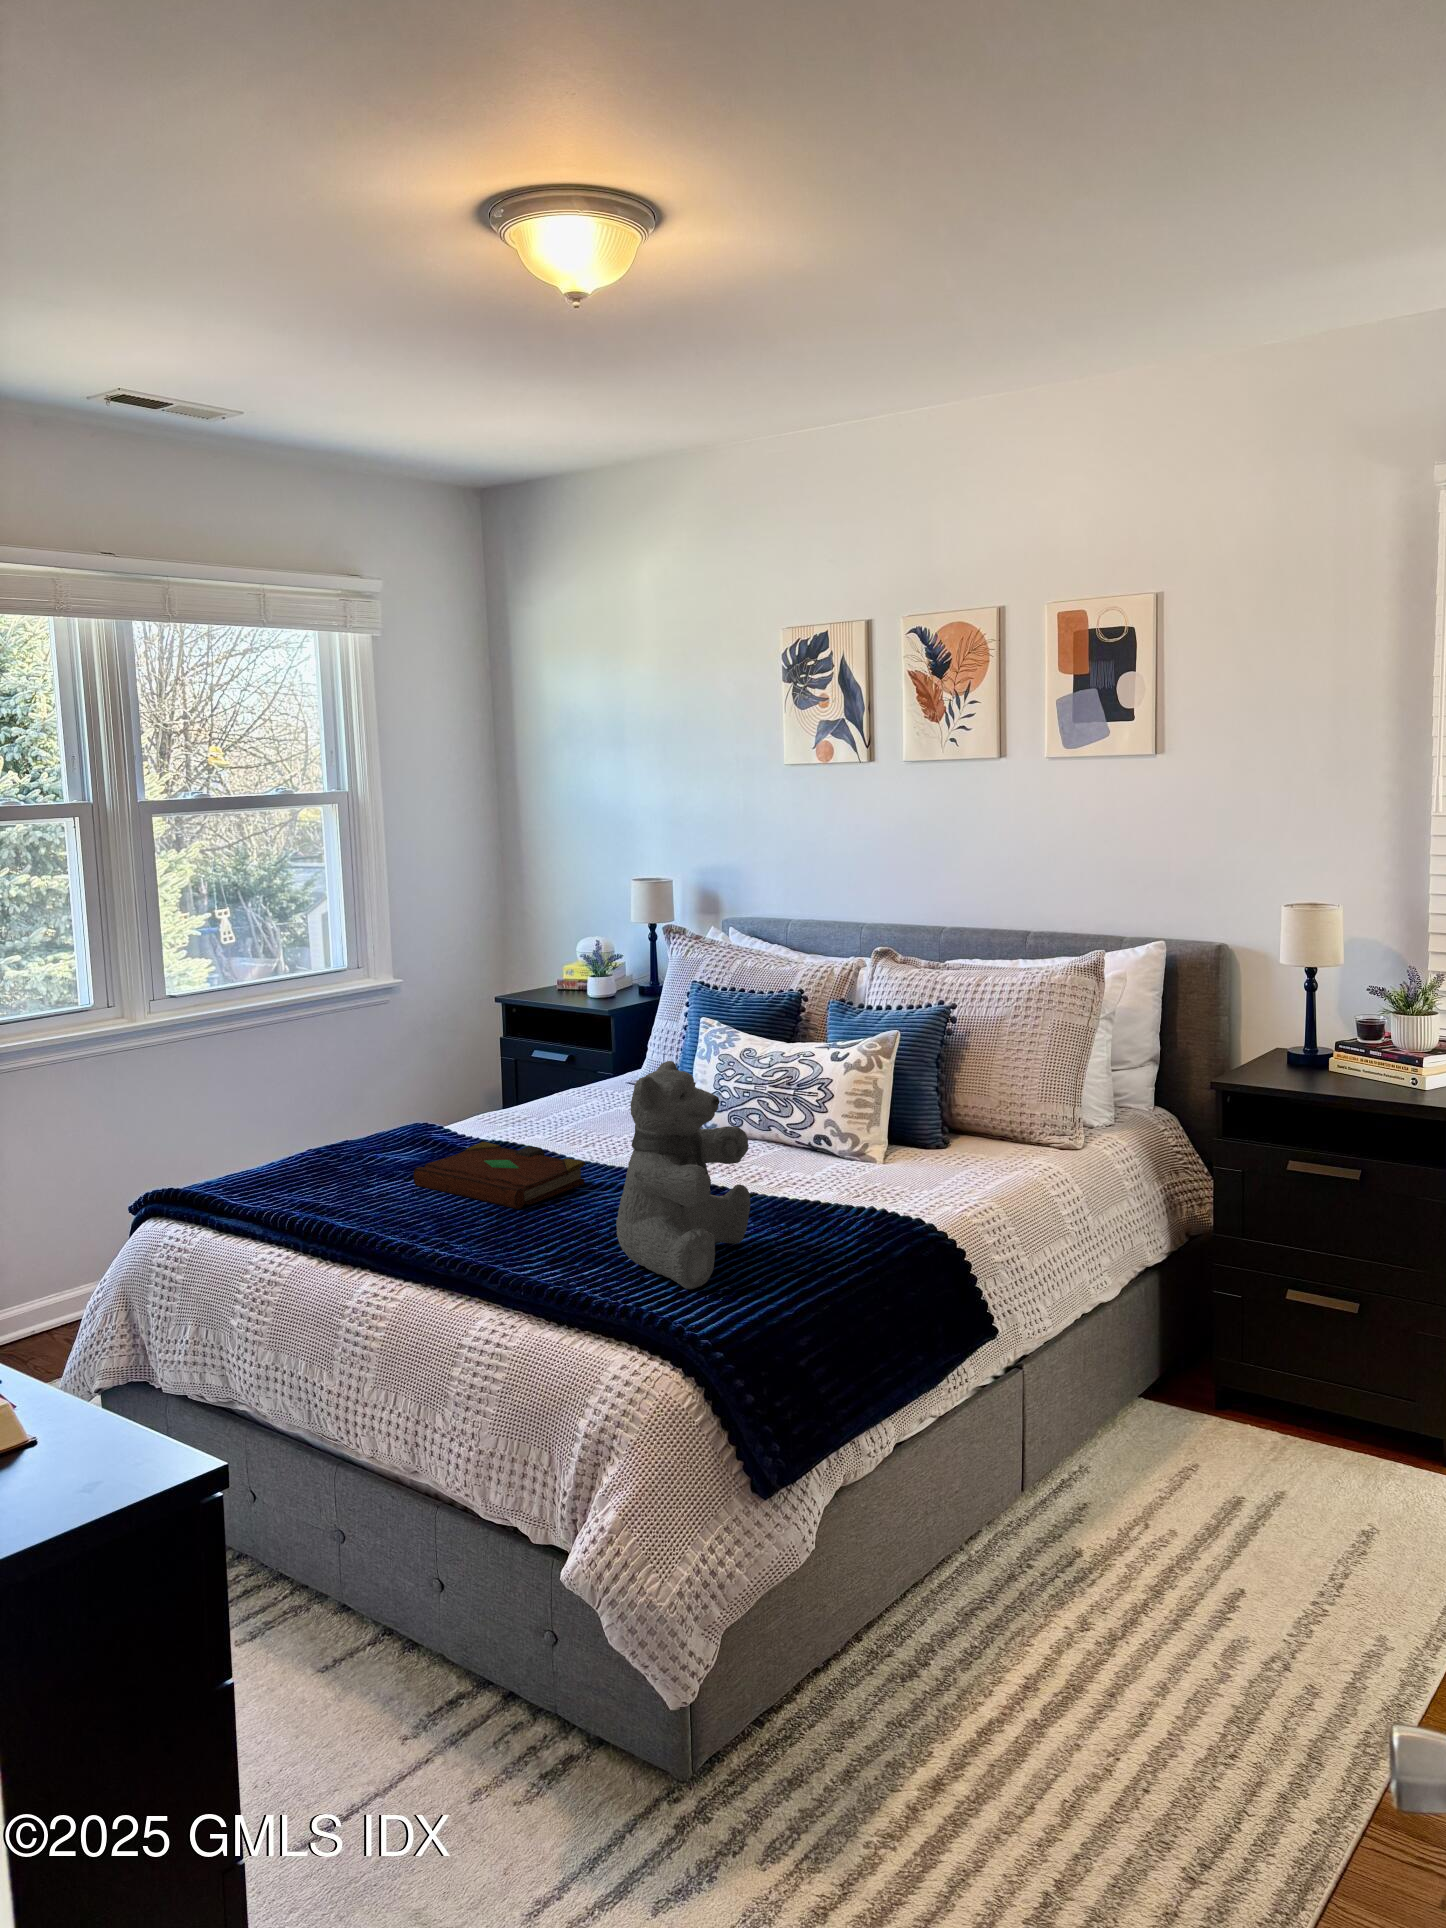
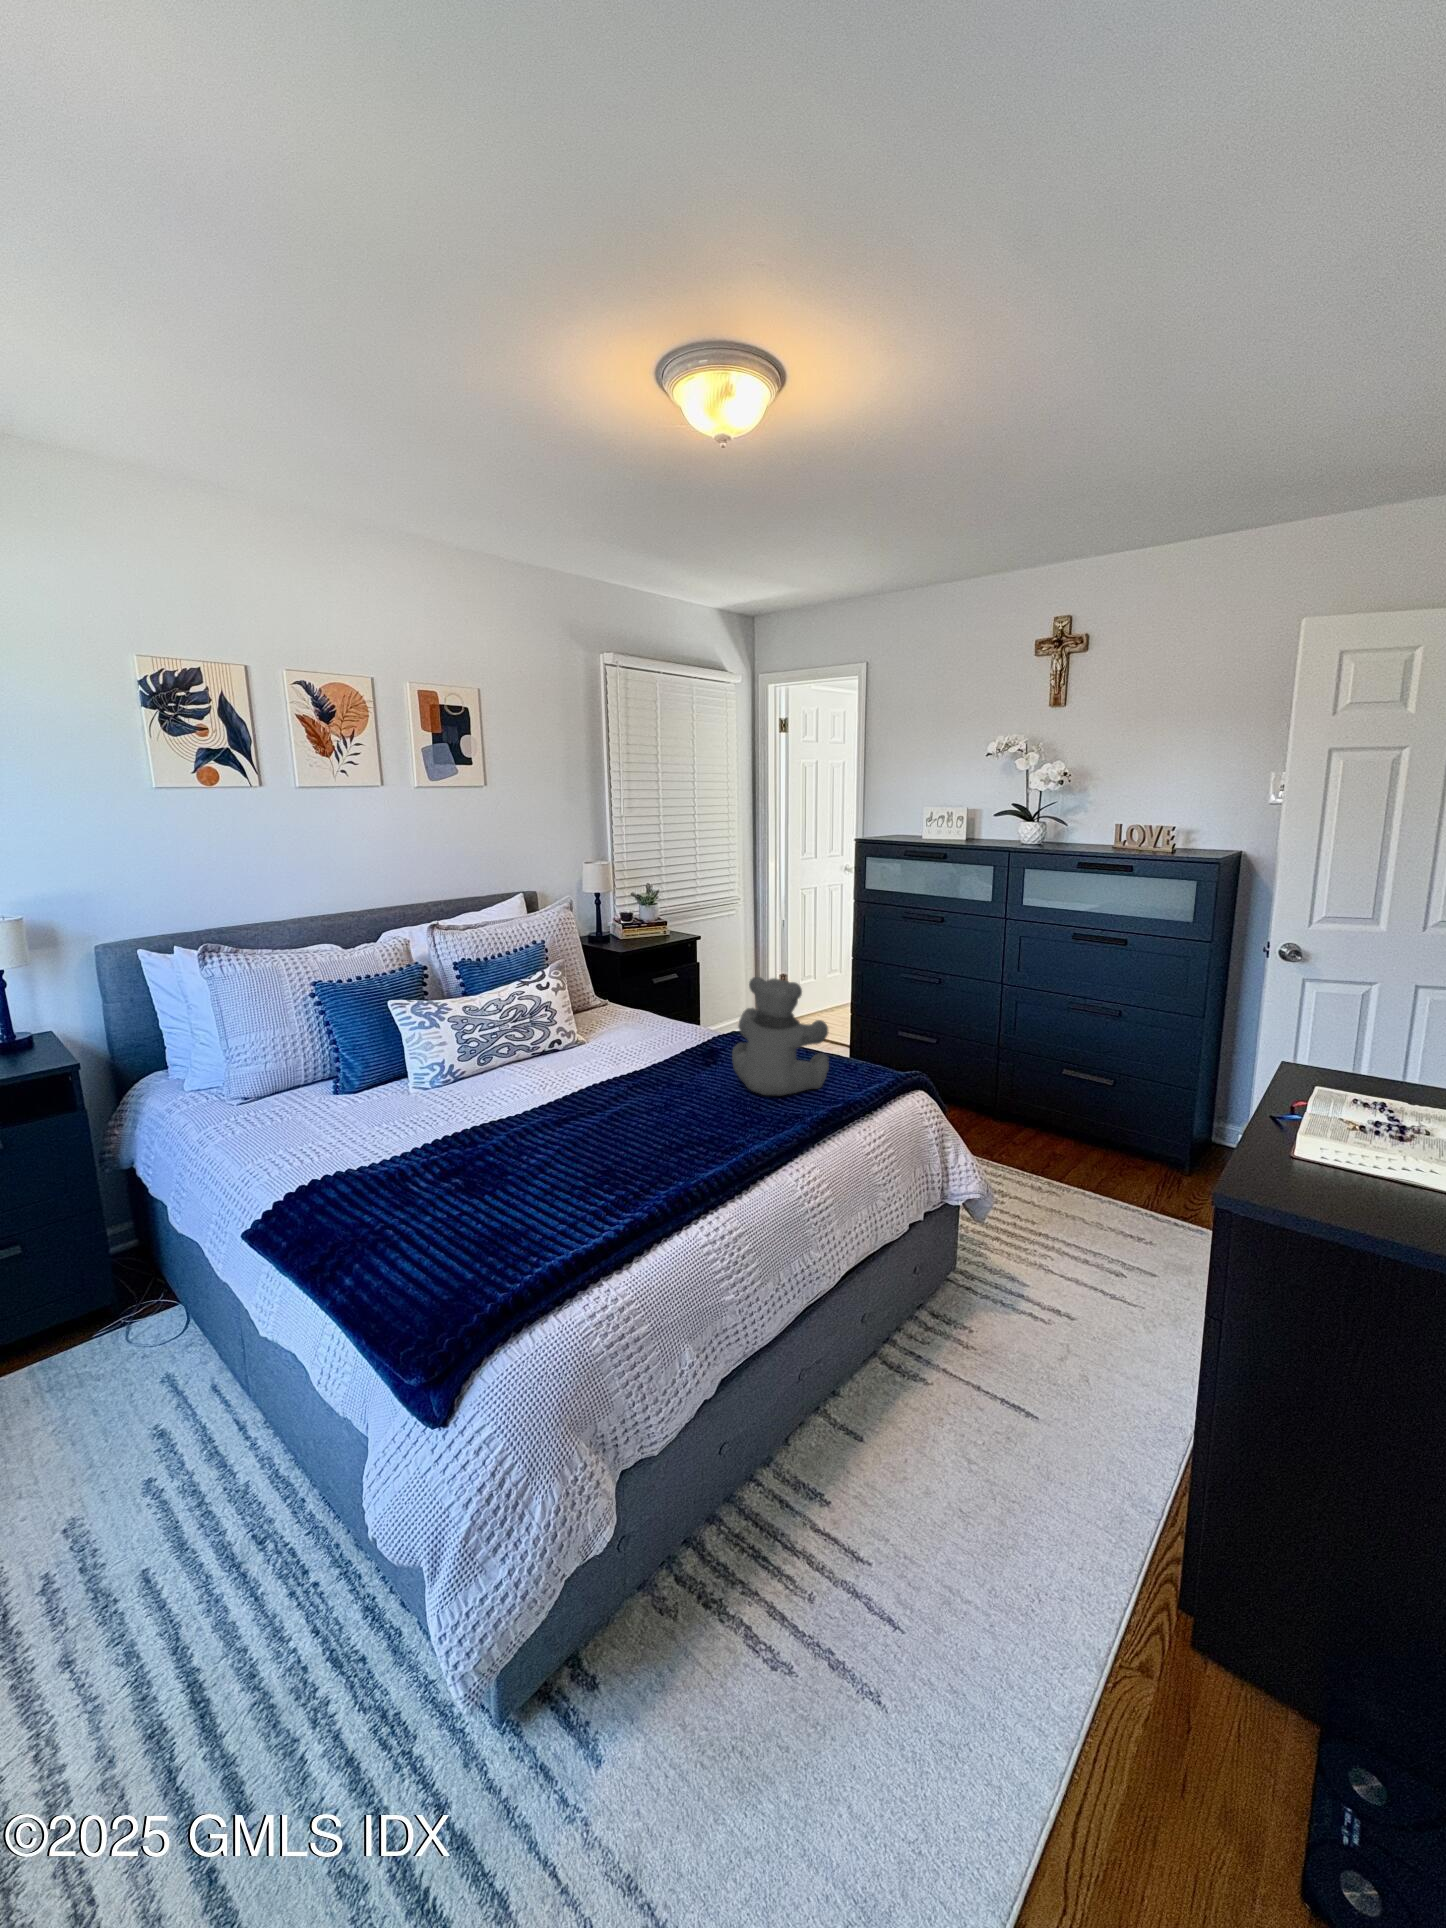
book: present [413,1142,586,1209] -> none [498,1092,642,1168]

